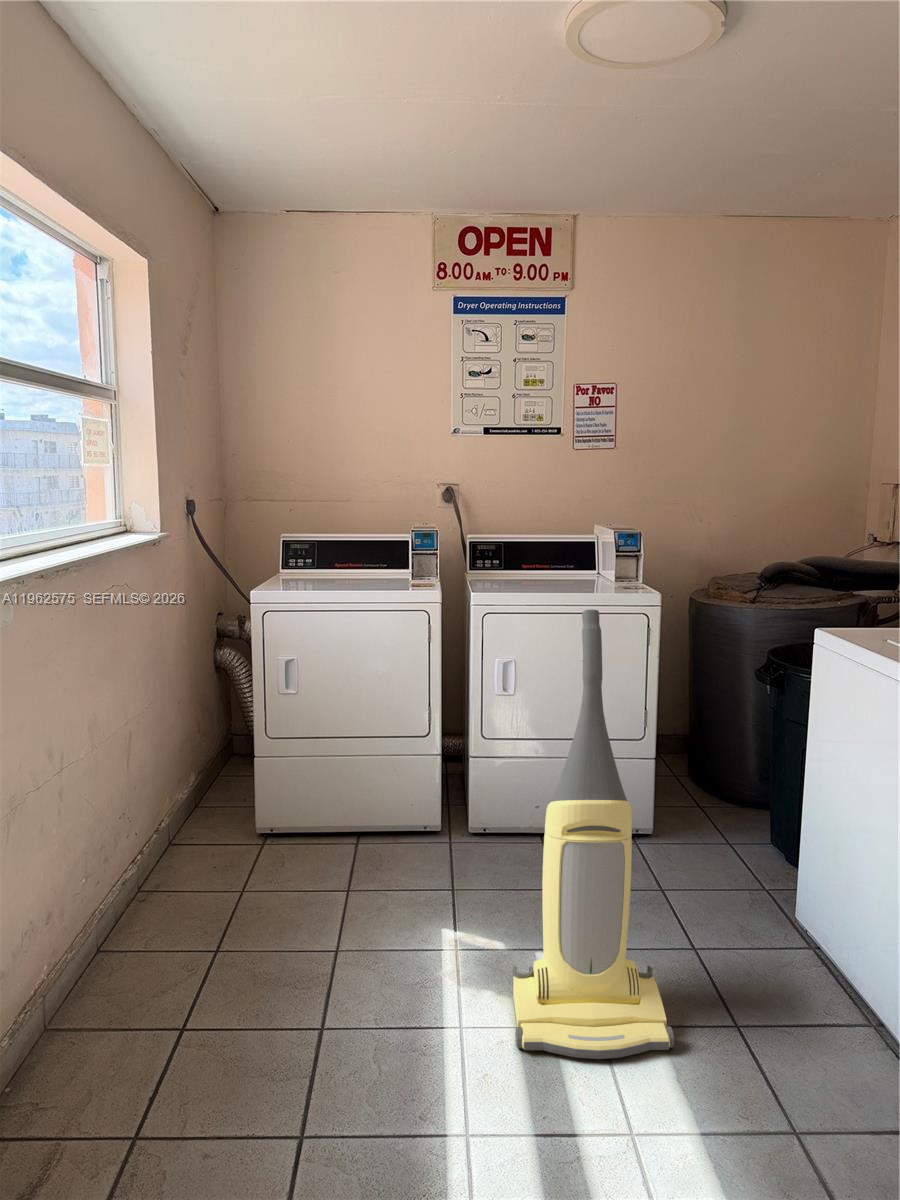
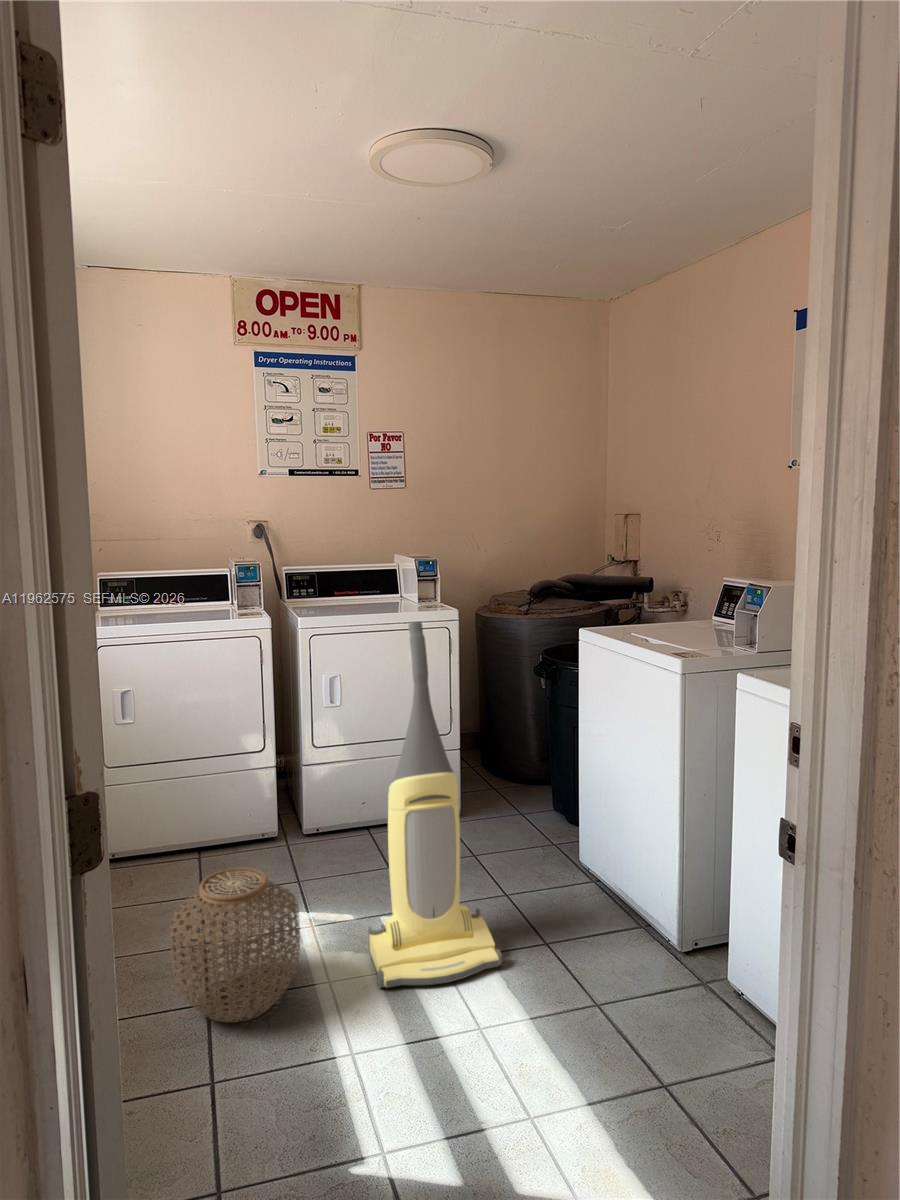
woven basket: none [282,878,427,1058] -> present [170,867,300,1022]

